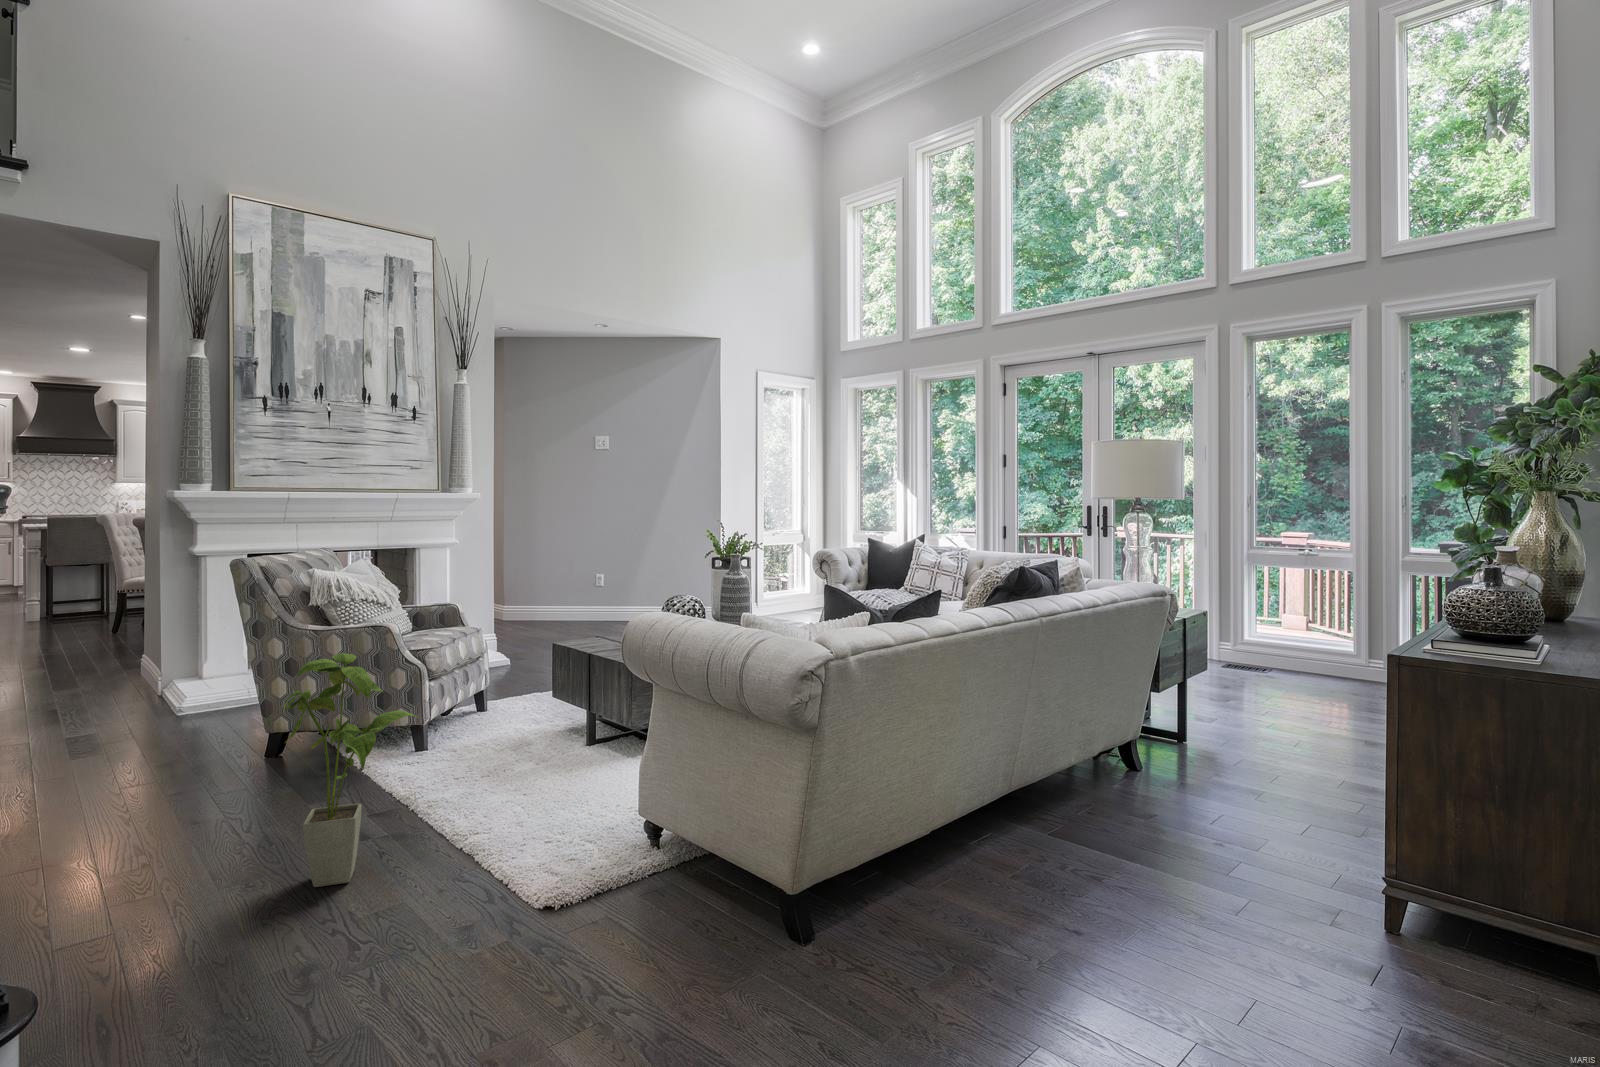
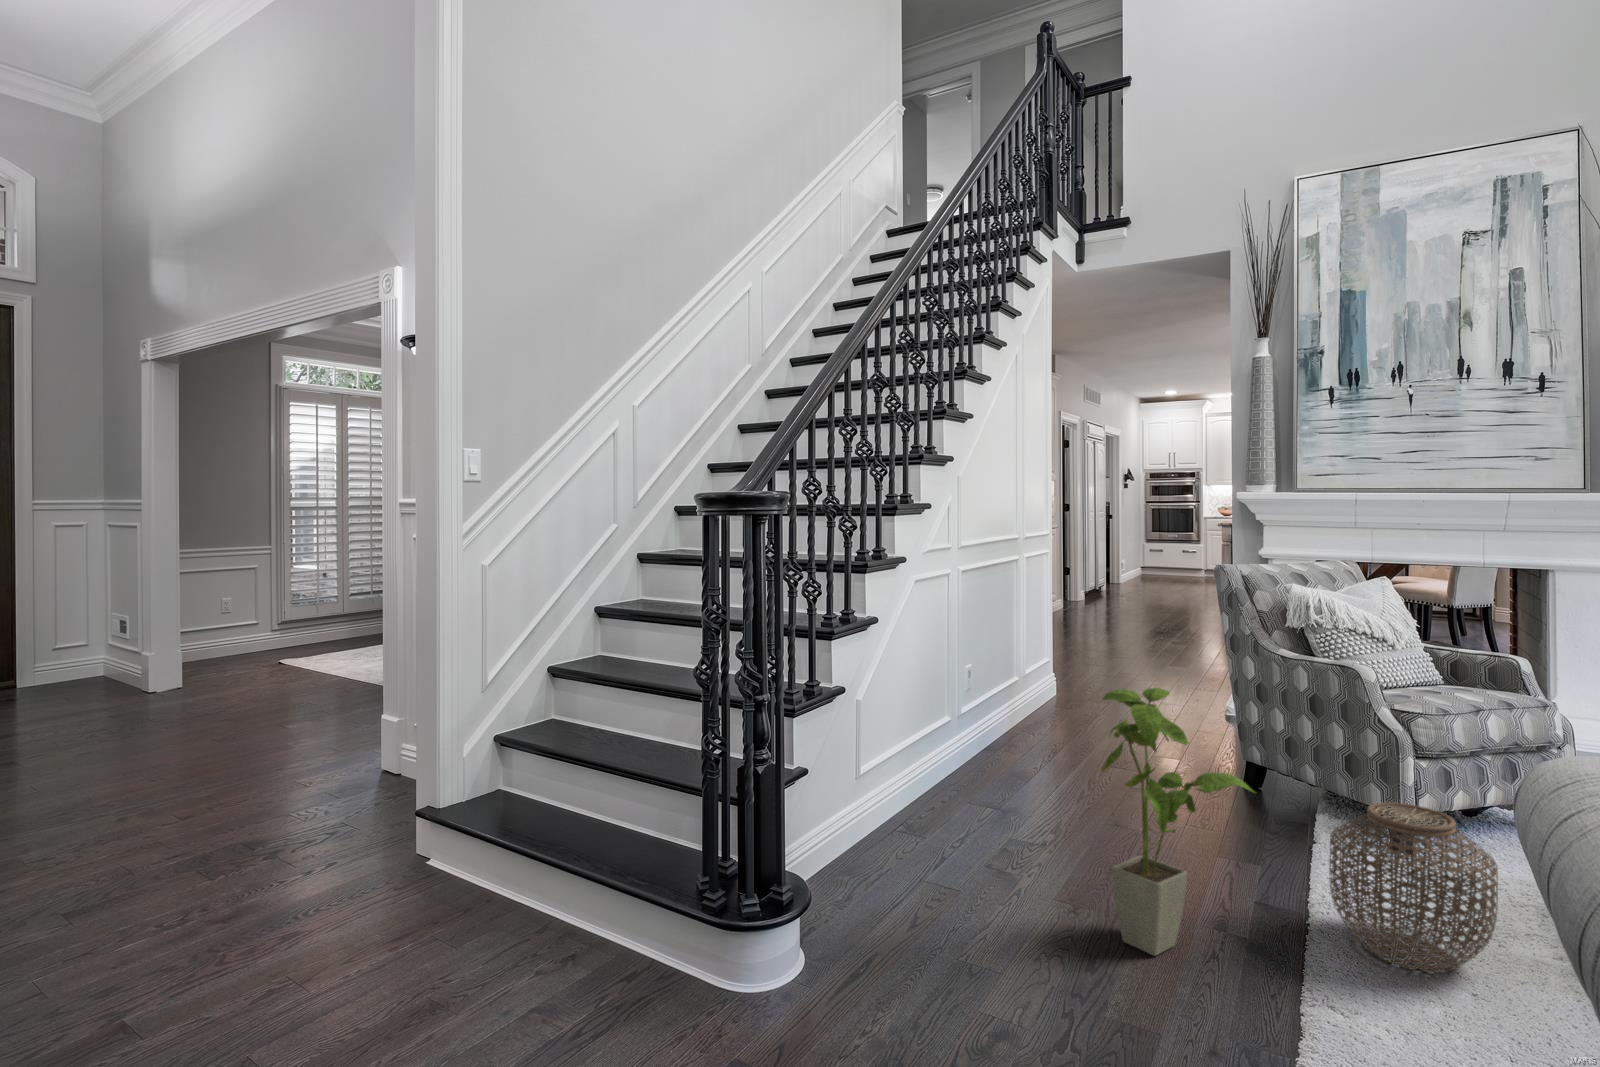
woven basket: none [432,705,531,815] -> present [1329,802,1498,972]

